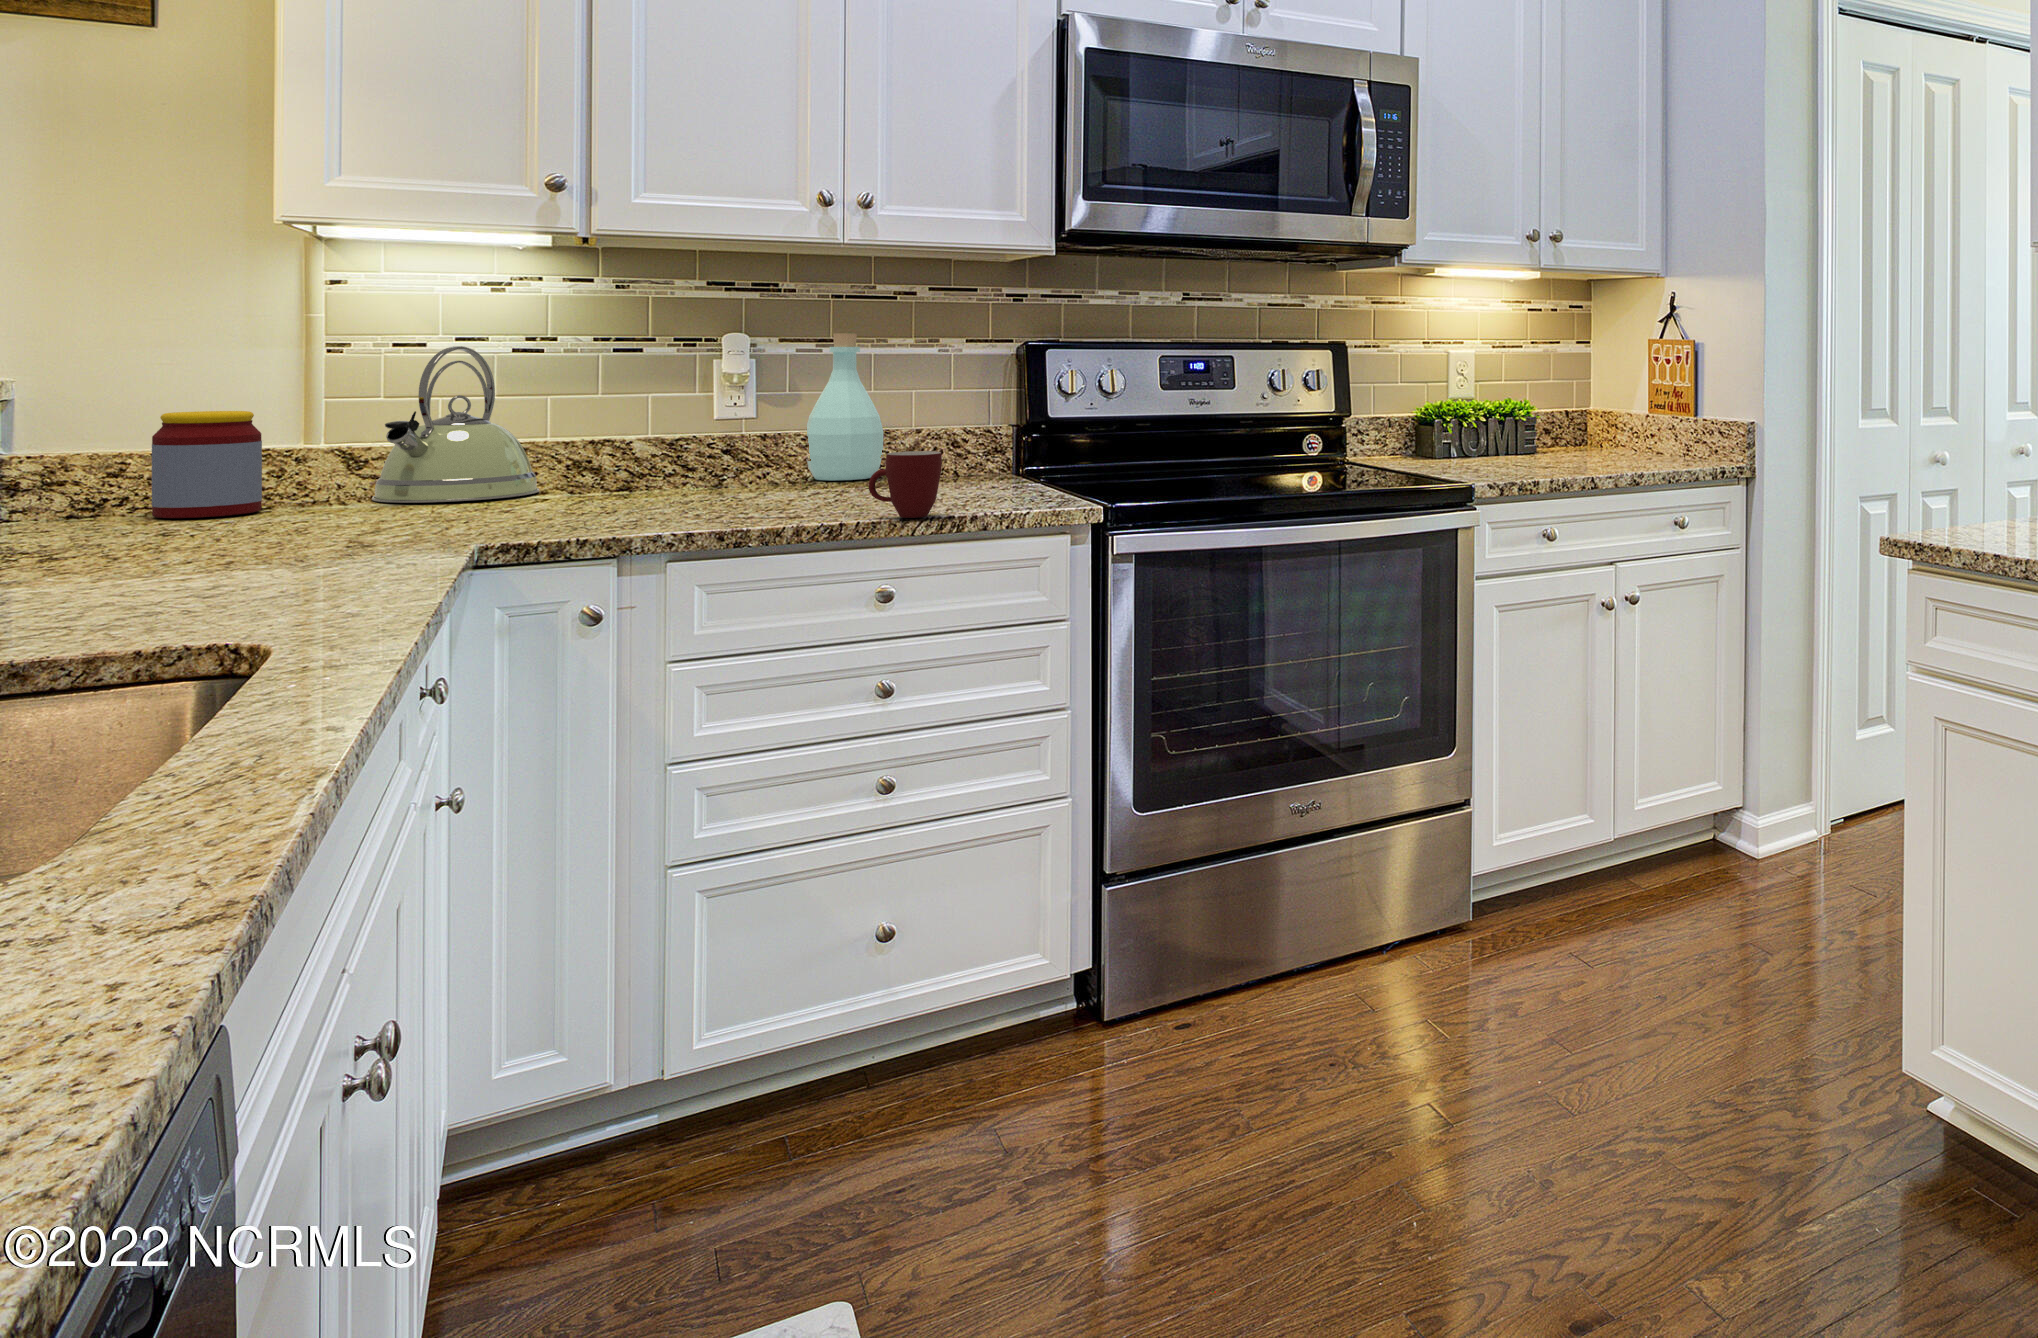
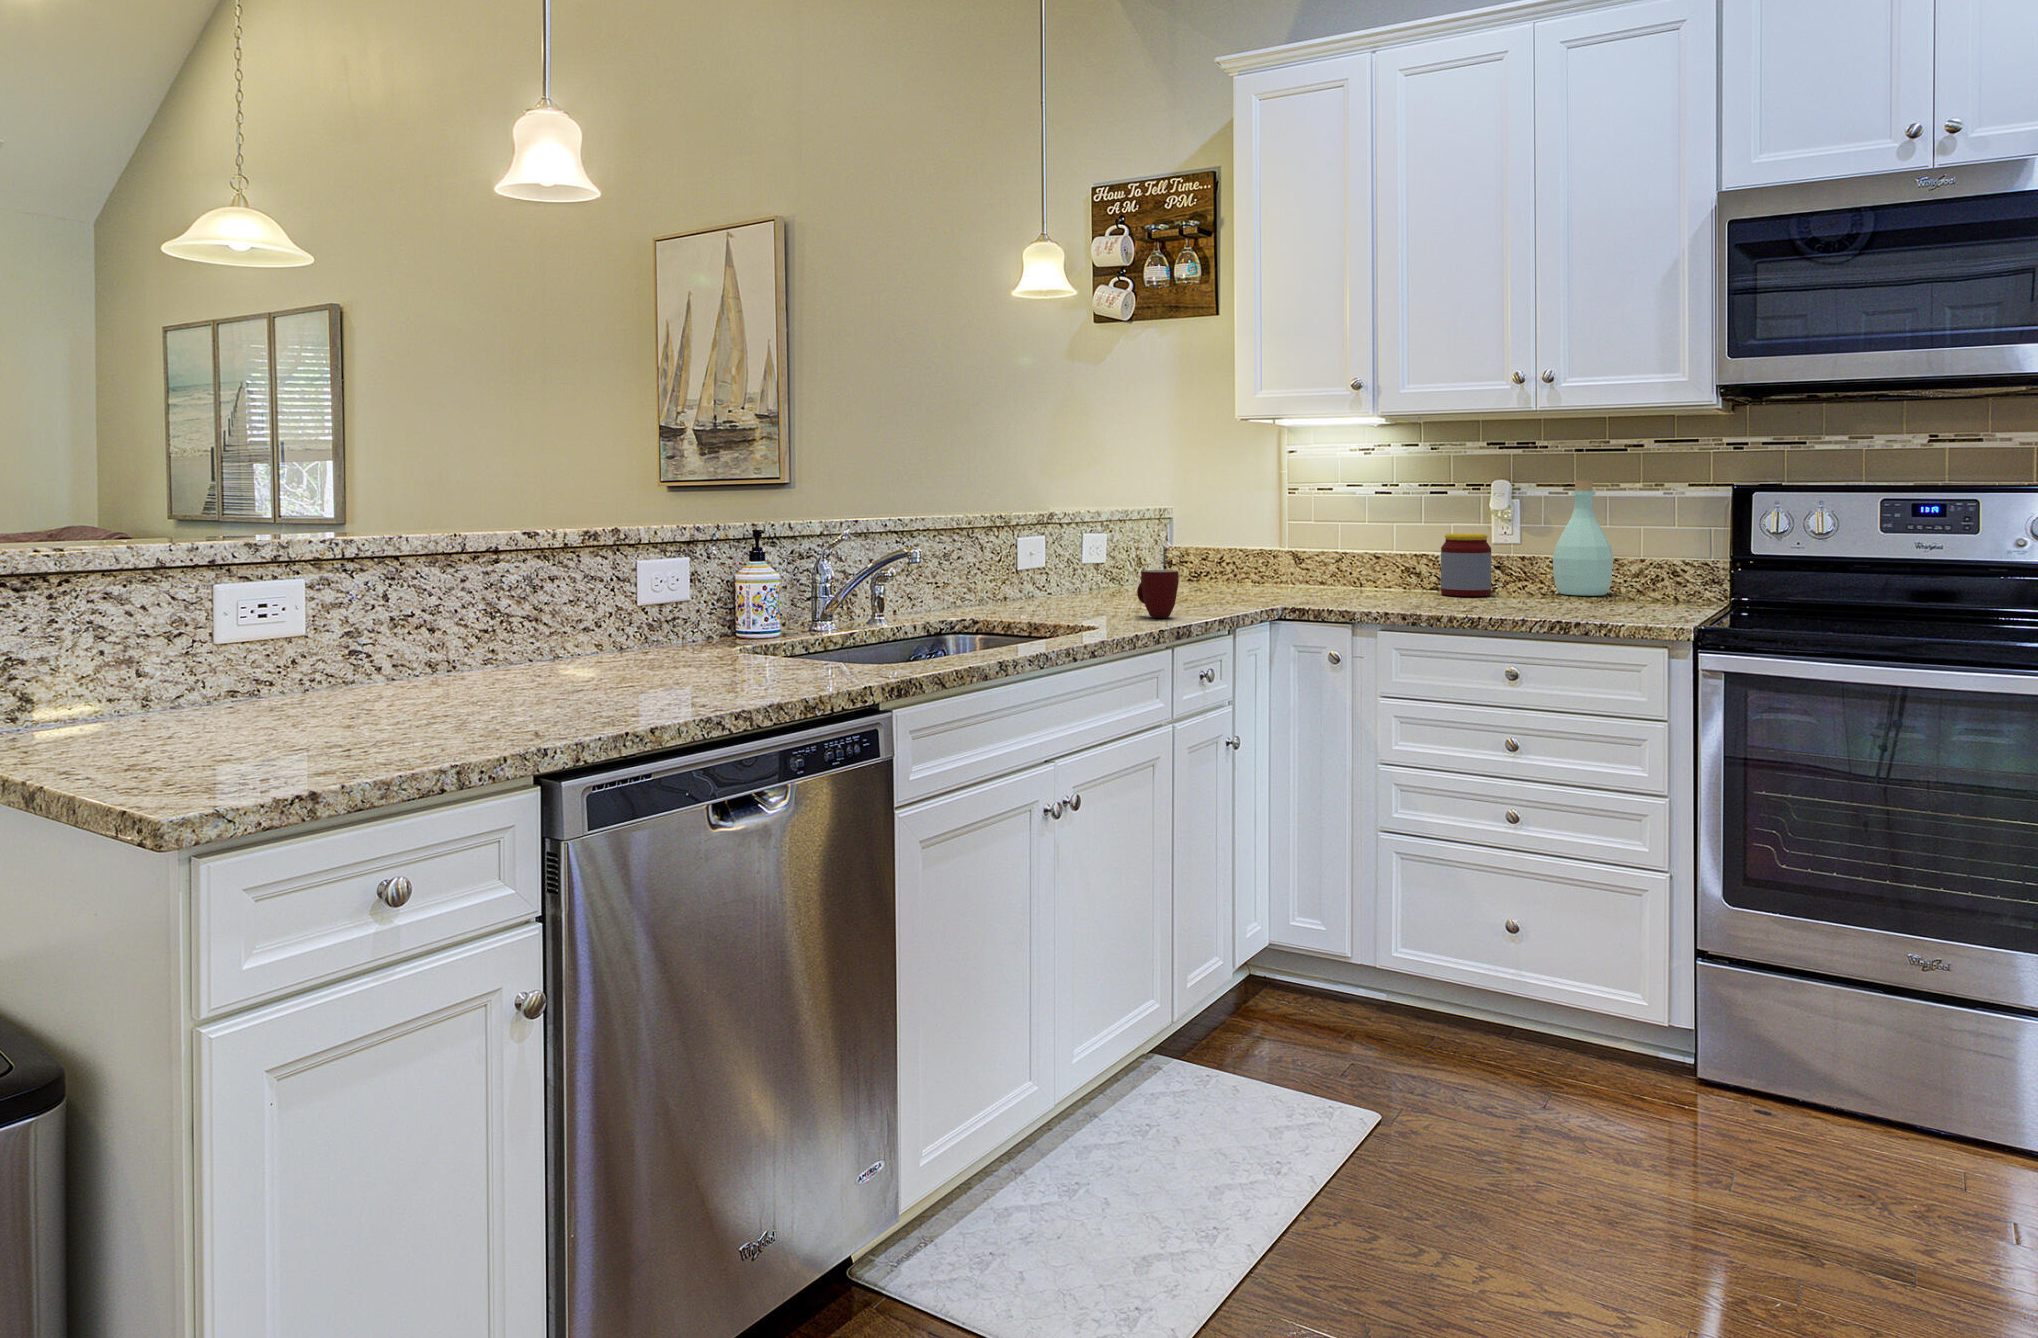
kettle: present [372,346,539,503] -> none [1300,492,1387,587]
jar: present [152,411,262,518] -> present [1441,533,1491,596]
mug: present [868,451,942,518] -> present [1137,570,1179,618]

